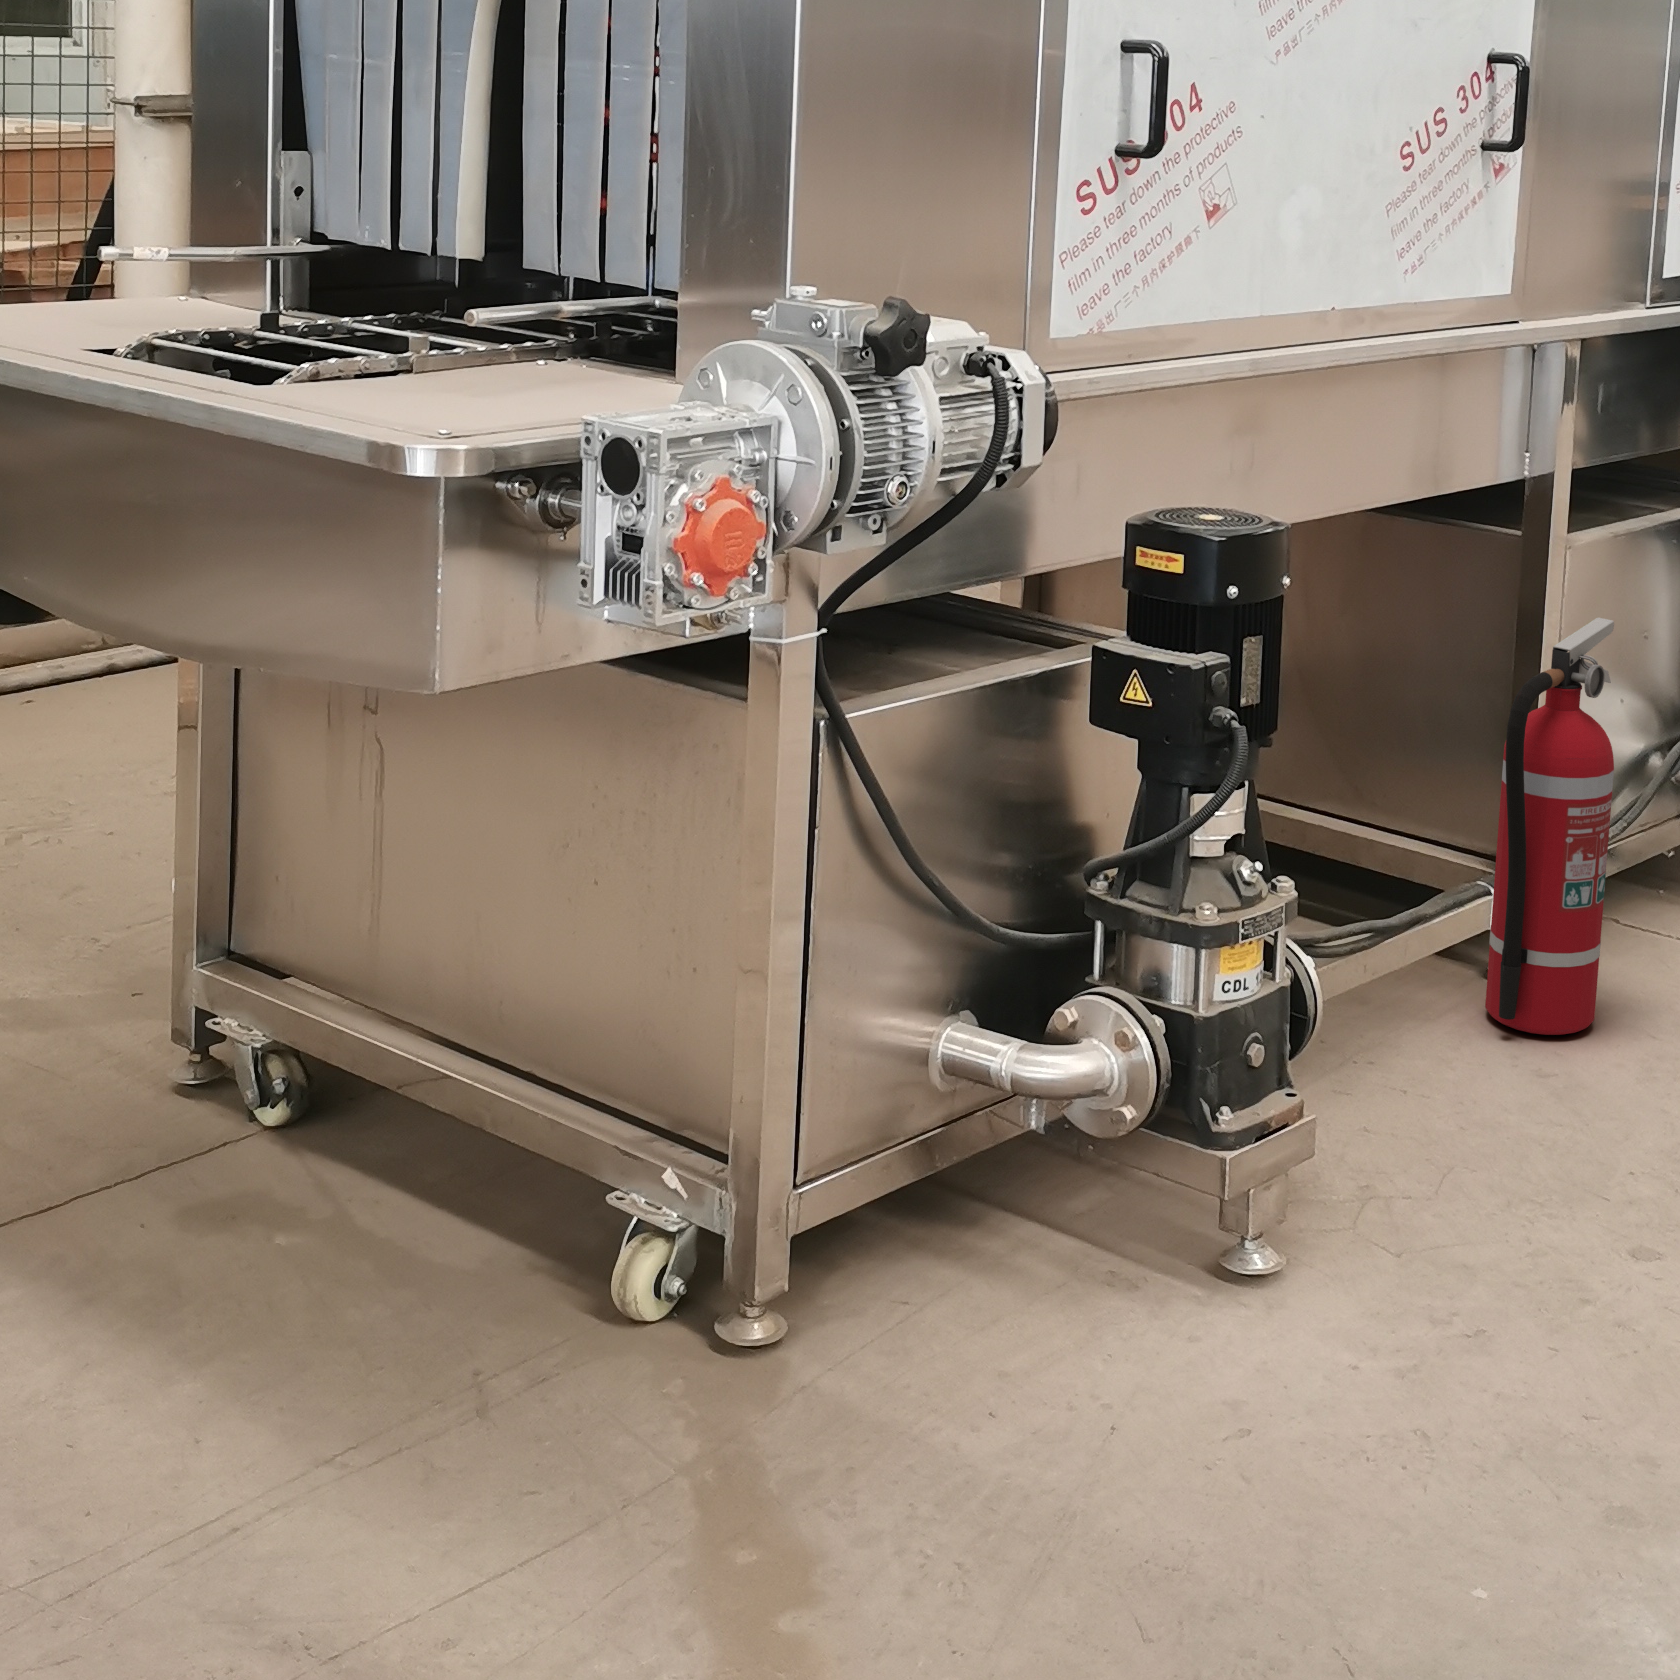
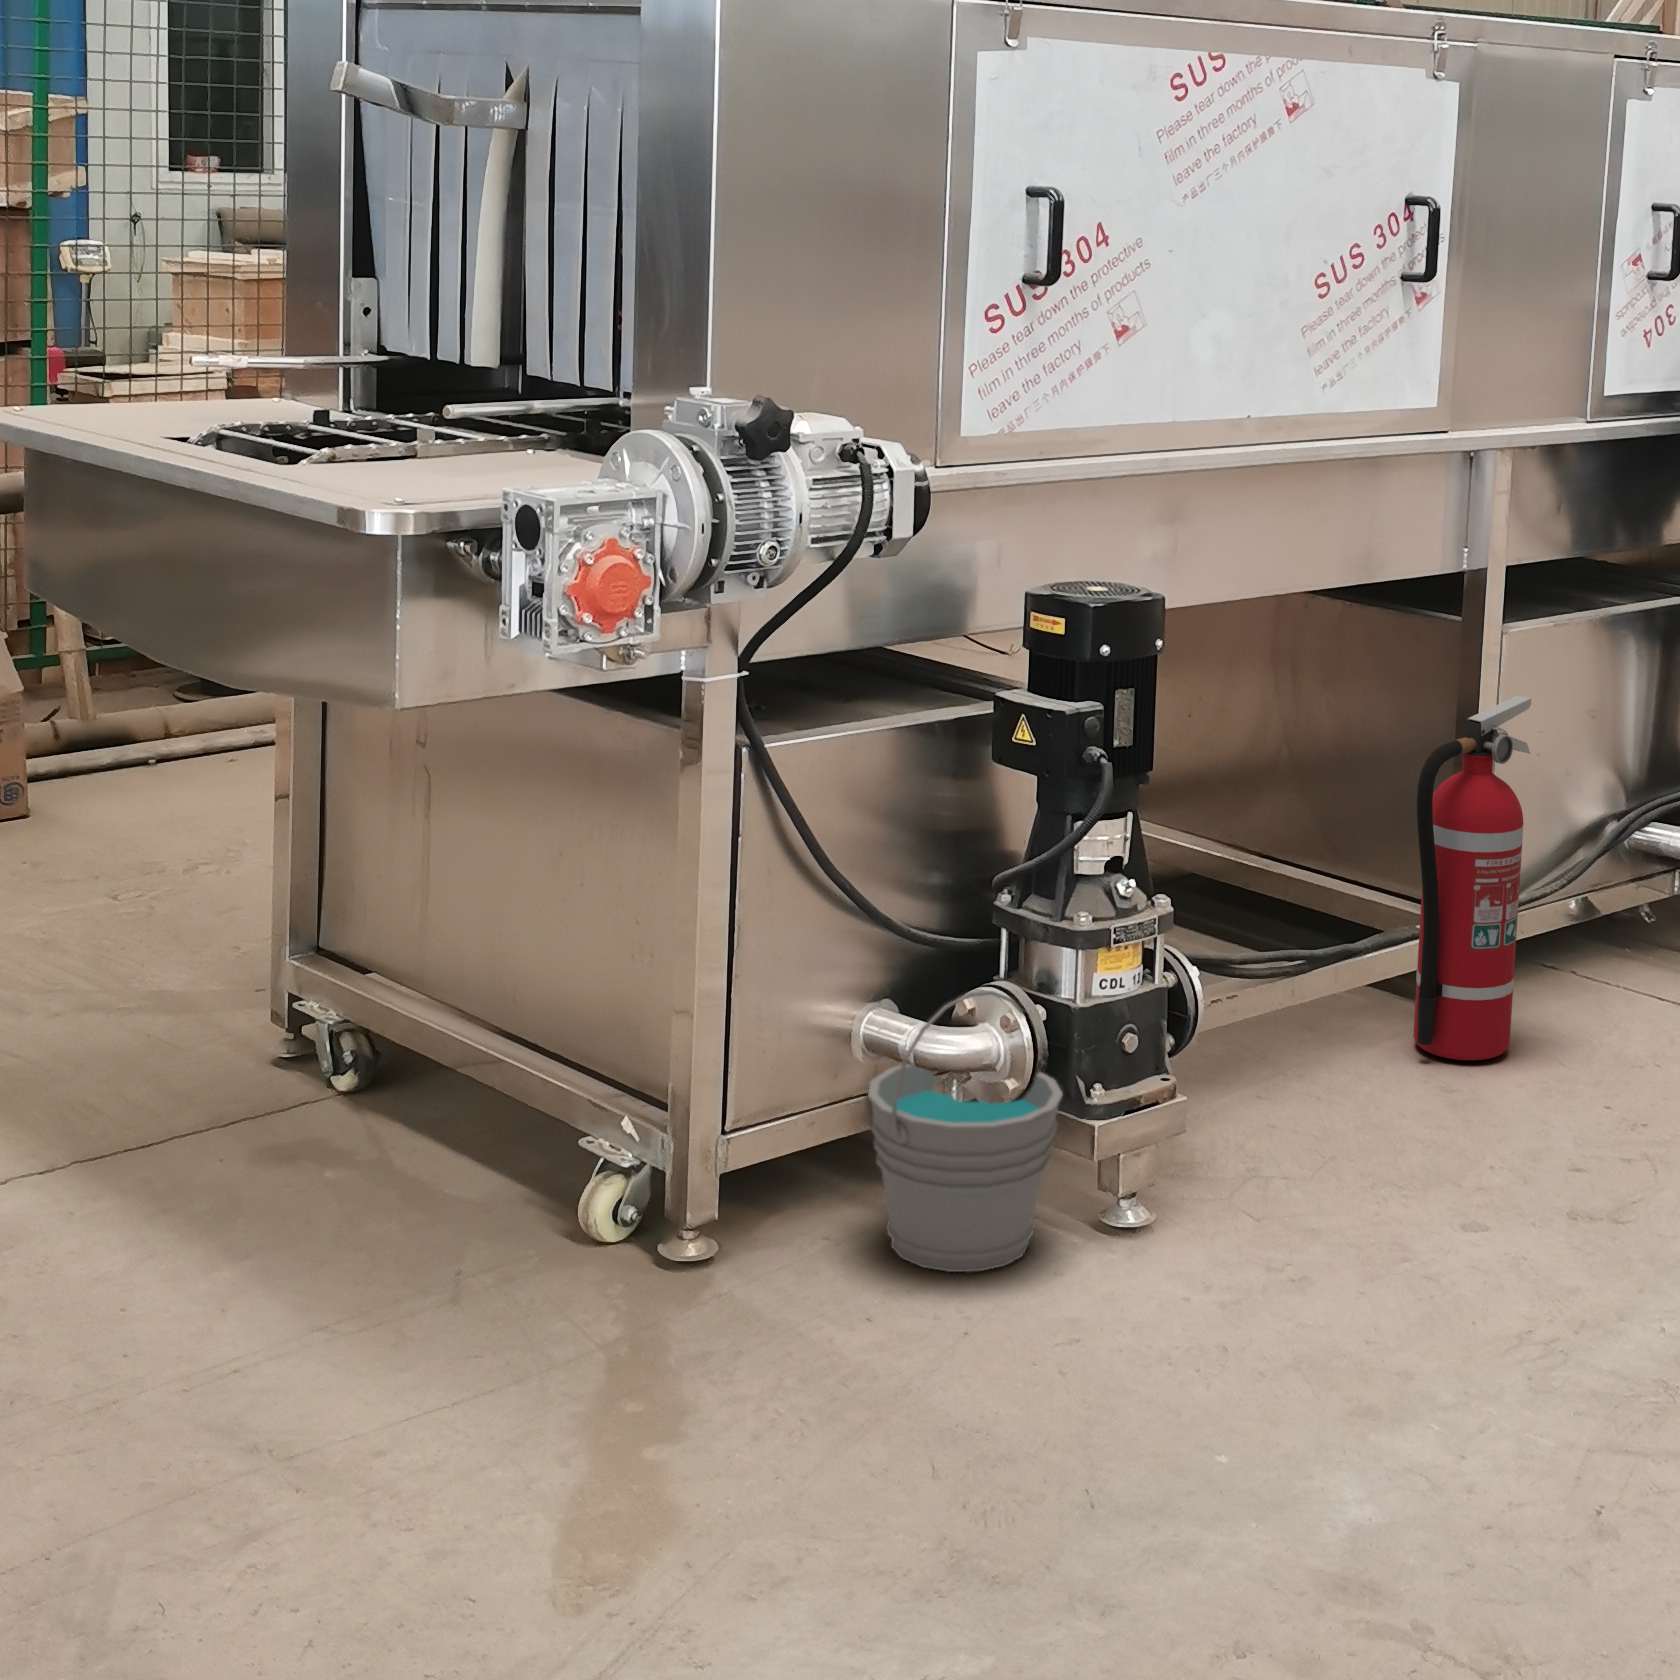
bucket: none [968,1006,1202,1353] -> present [868,991,1063,1272]

